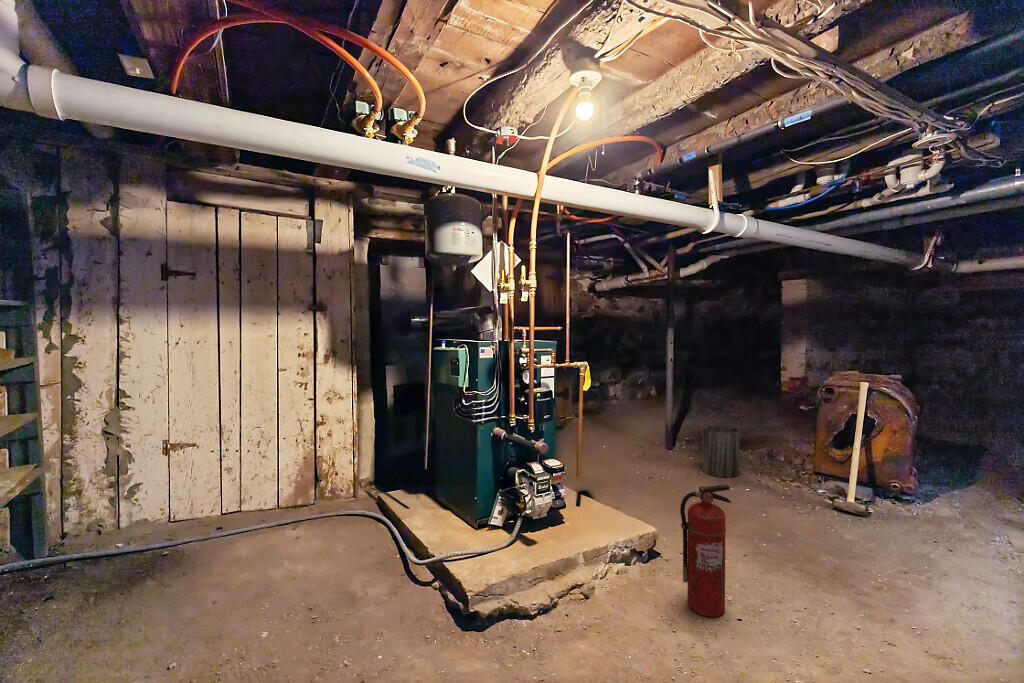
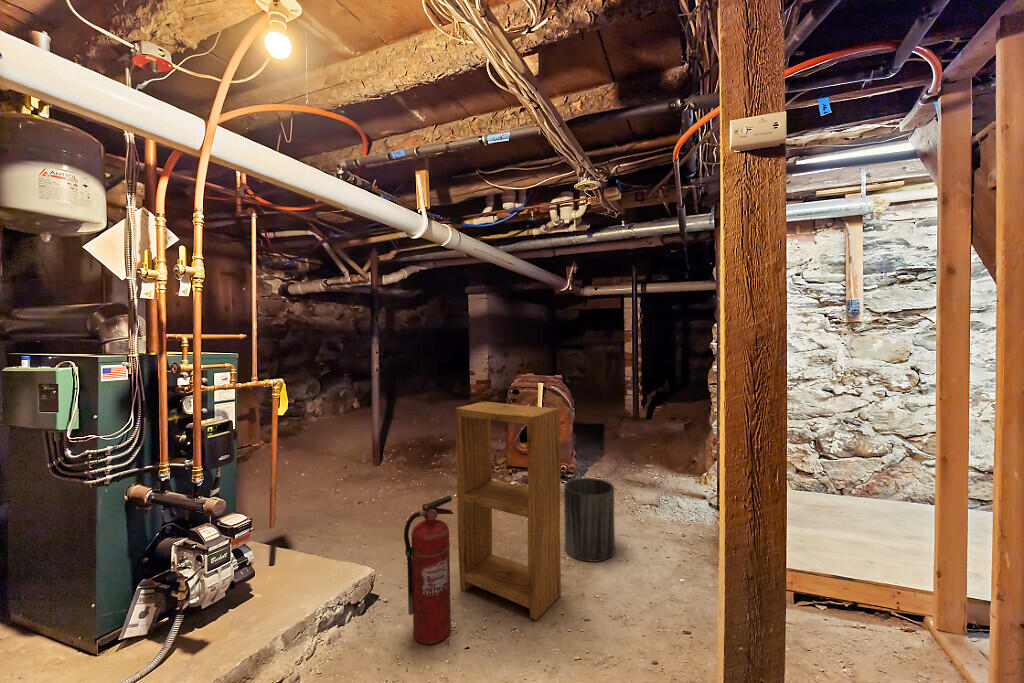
shelving unit: none [739,399,871,640] -> present [456,402,561,620]
trash can: present [702,425,740,477] -> present [564,478,615,562]

